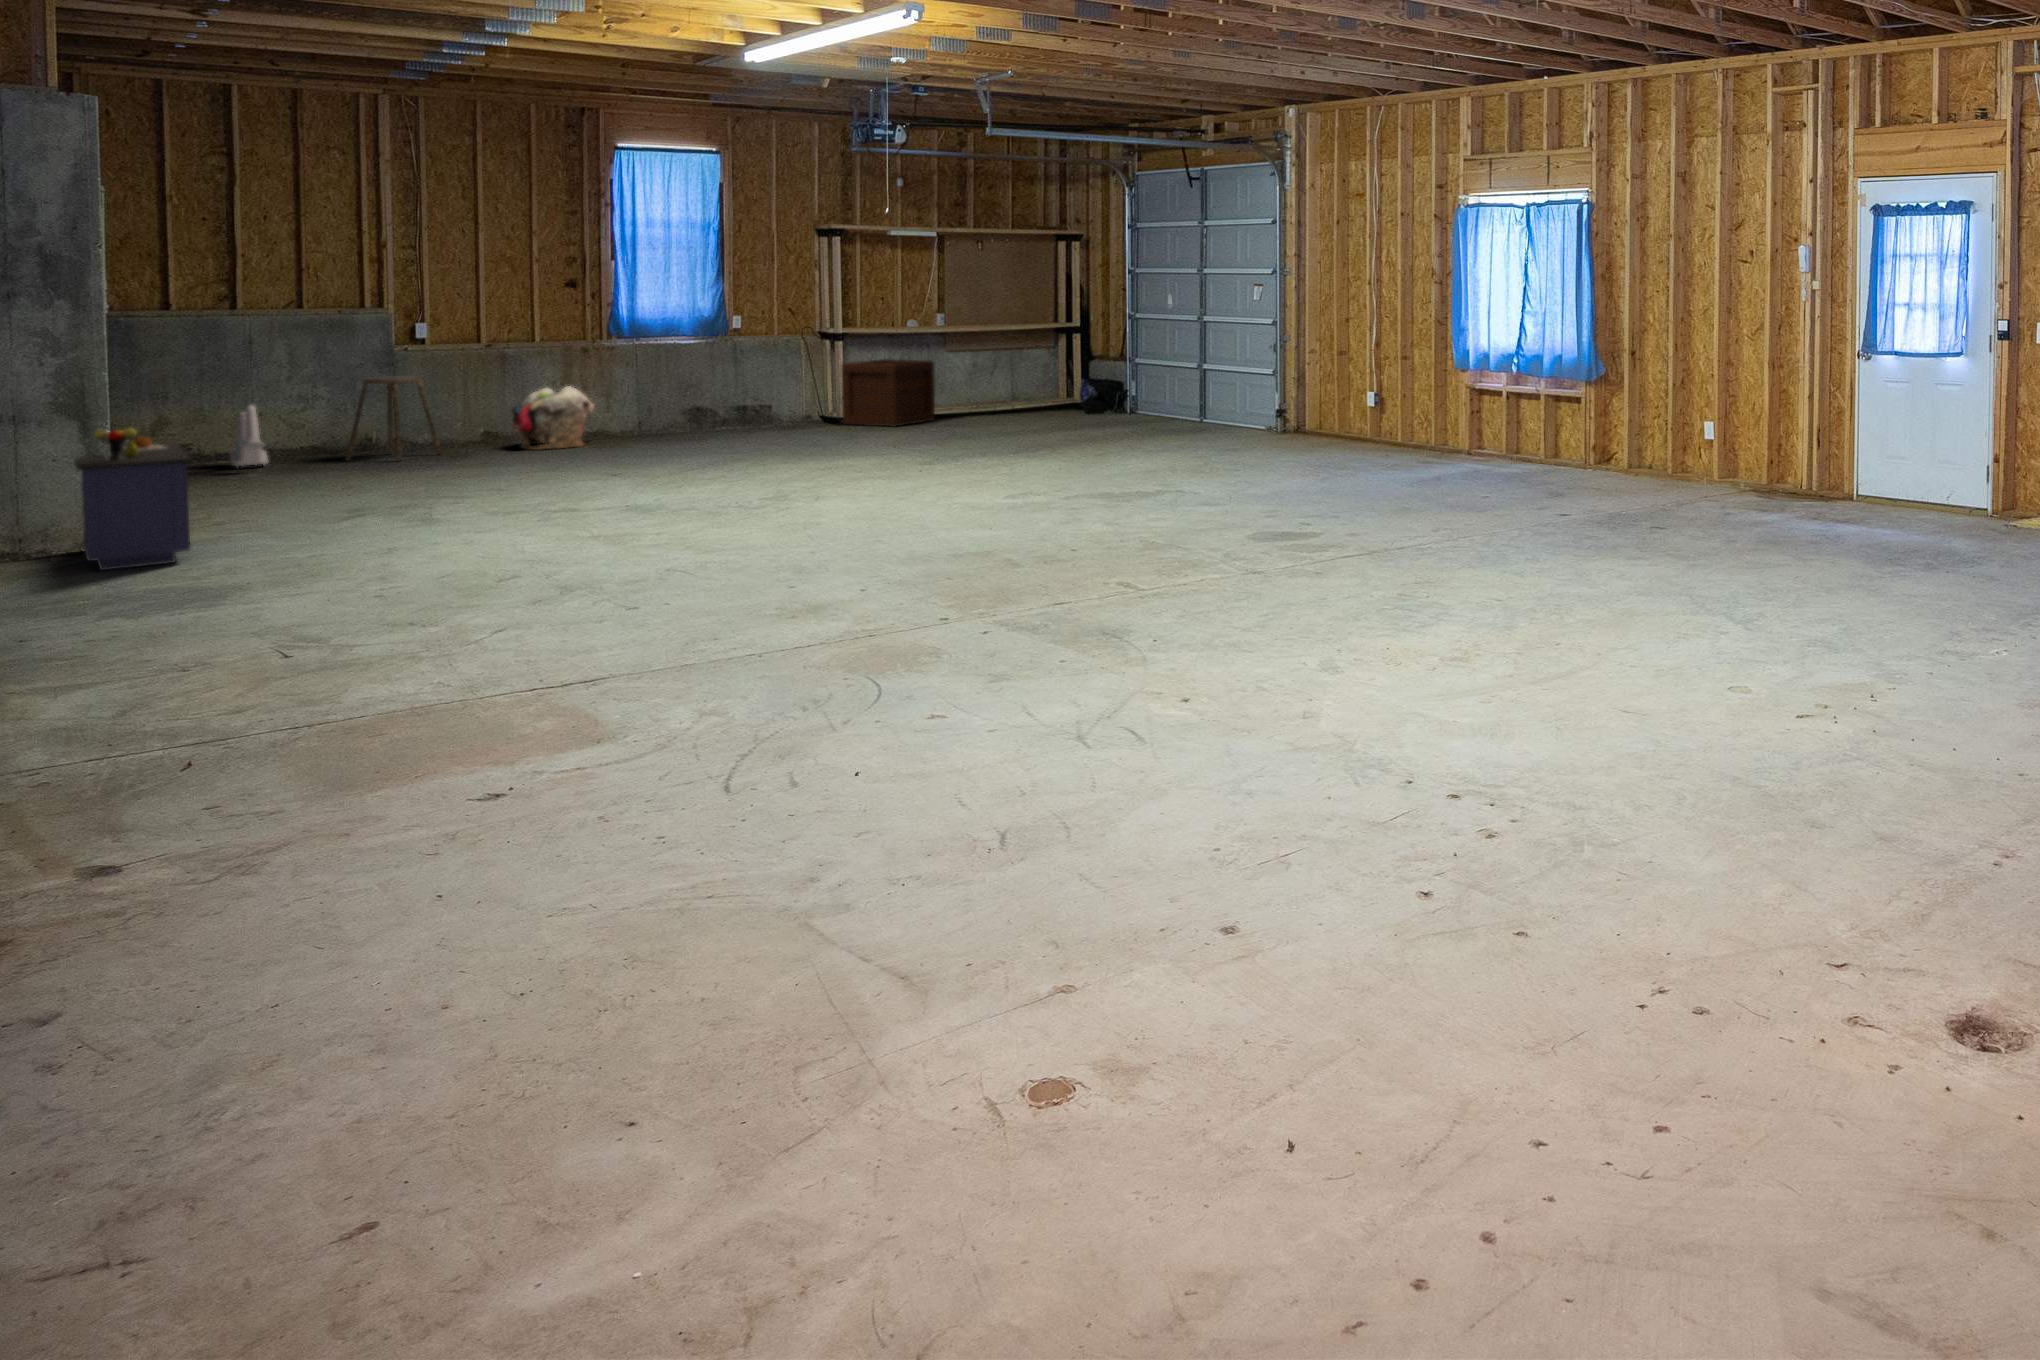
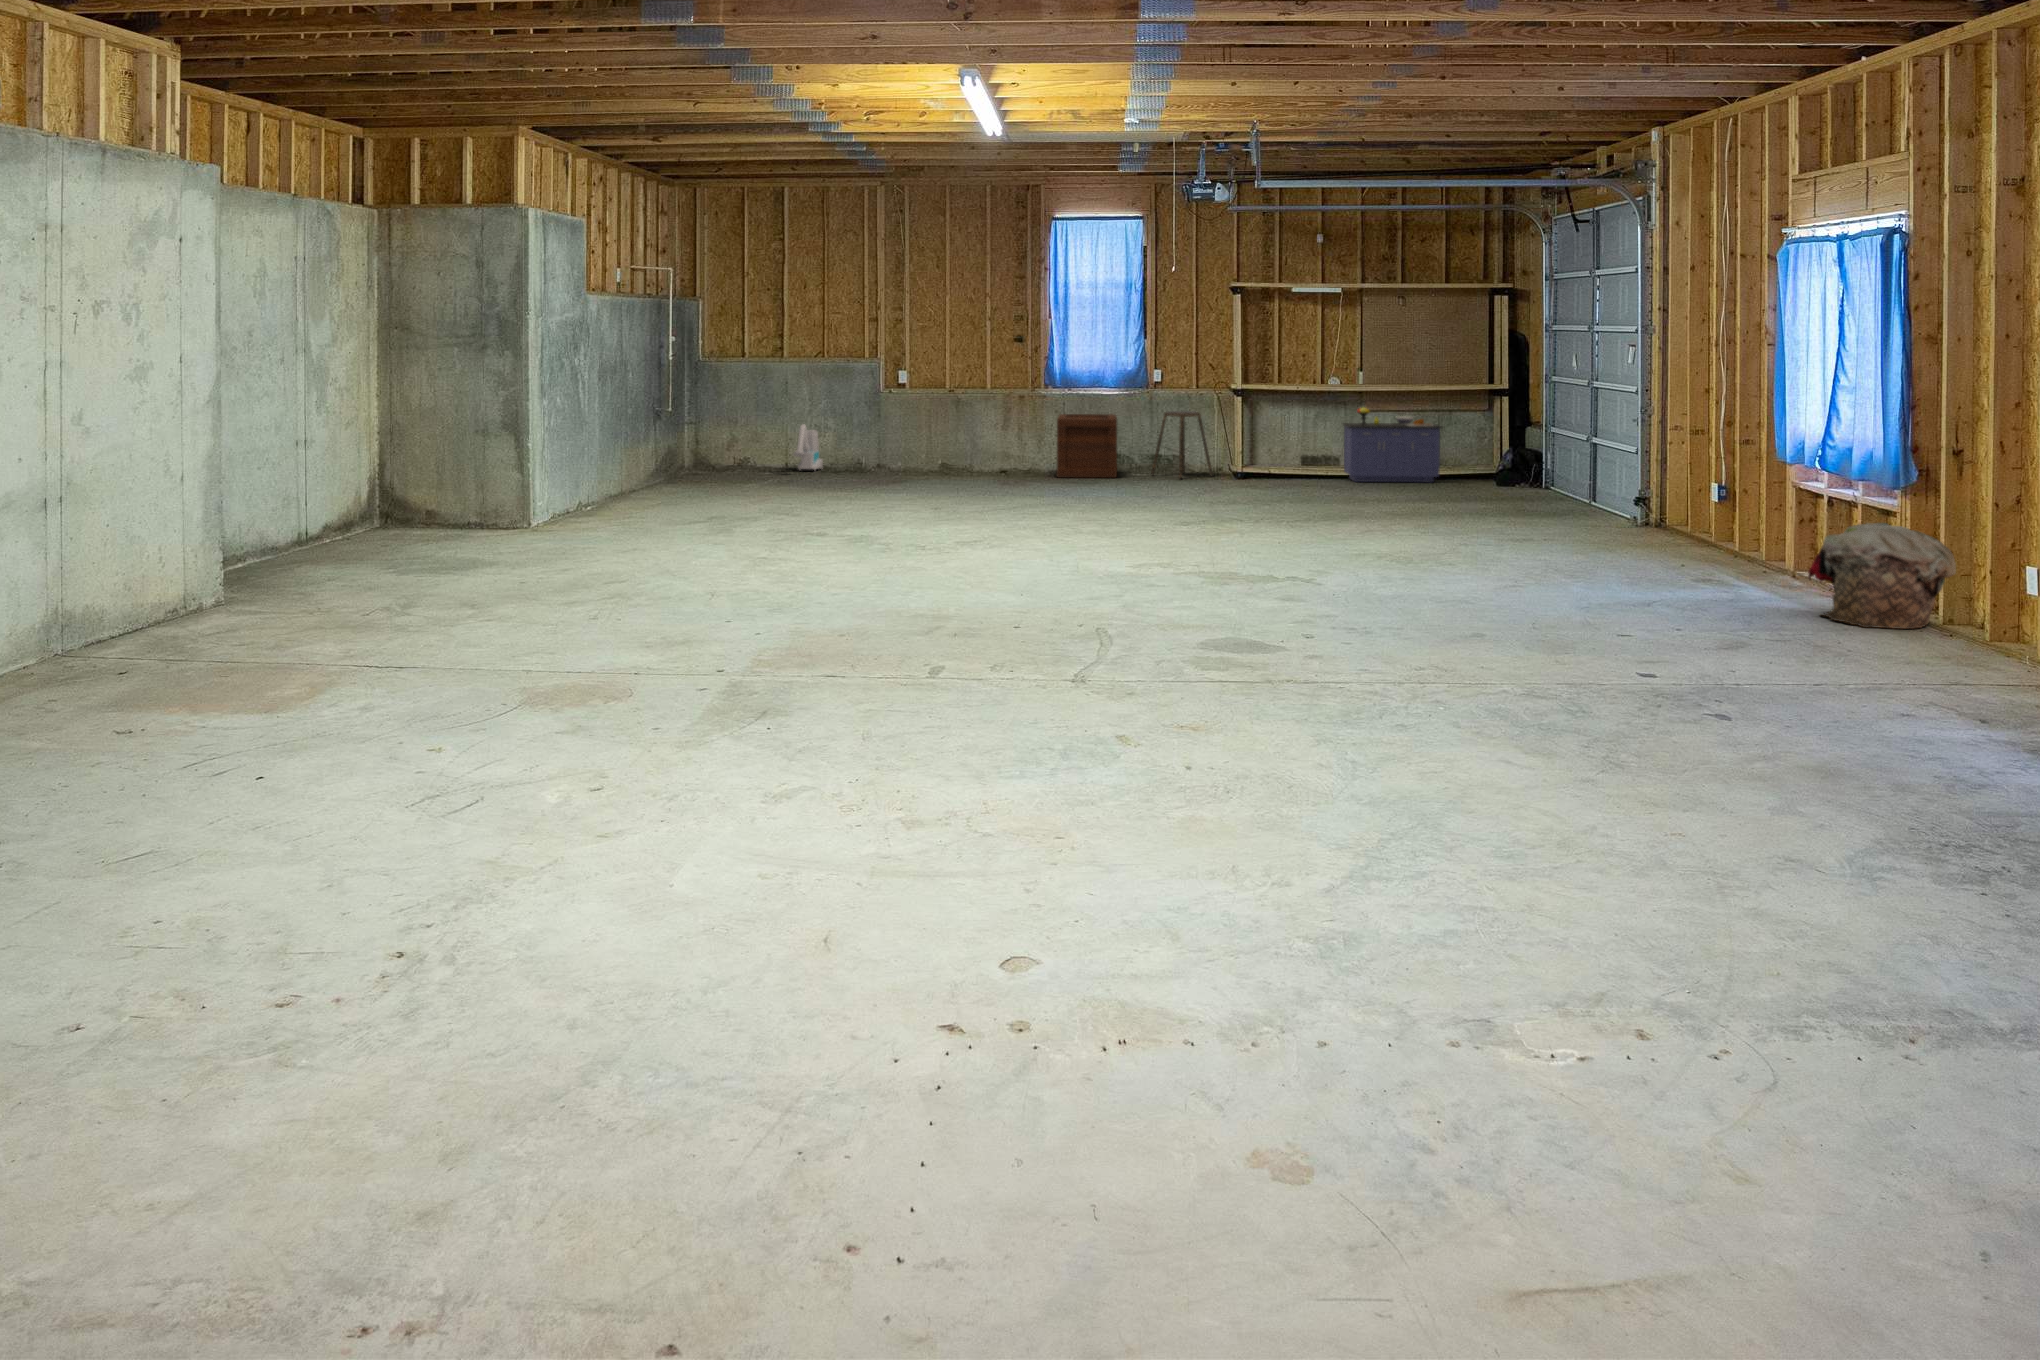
wooden crate: present [842,359,935,427] -> present [1057,414,1117,478]
stool: present [346,376,441,462] -> present [1151,411,1213,479]
laundry basket: present [512,386,594,450] -> present [1808,523,1956,629]
storage cabinet: present [74,428,191,571] -> present [1343,408,1442,482]

